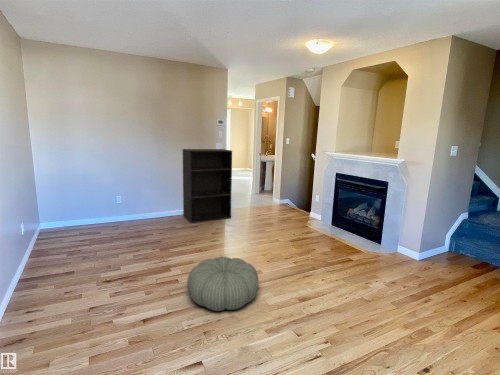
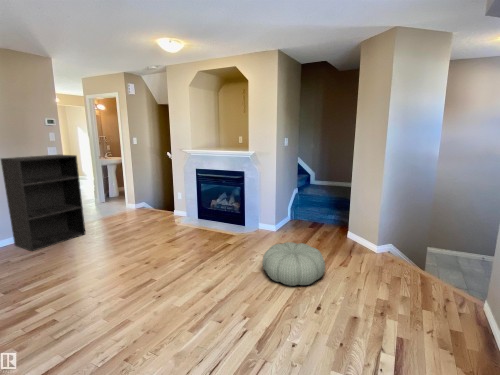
pouf: present [187,257,259,311] -> present [262,242,325,286]

